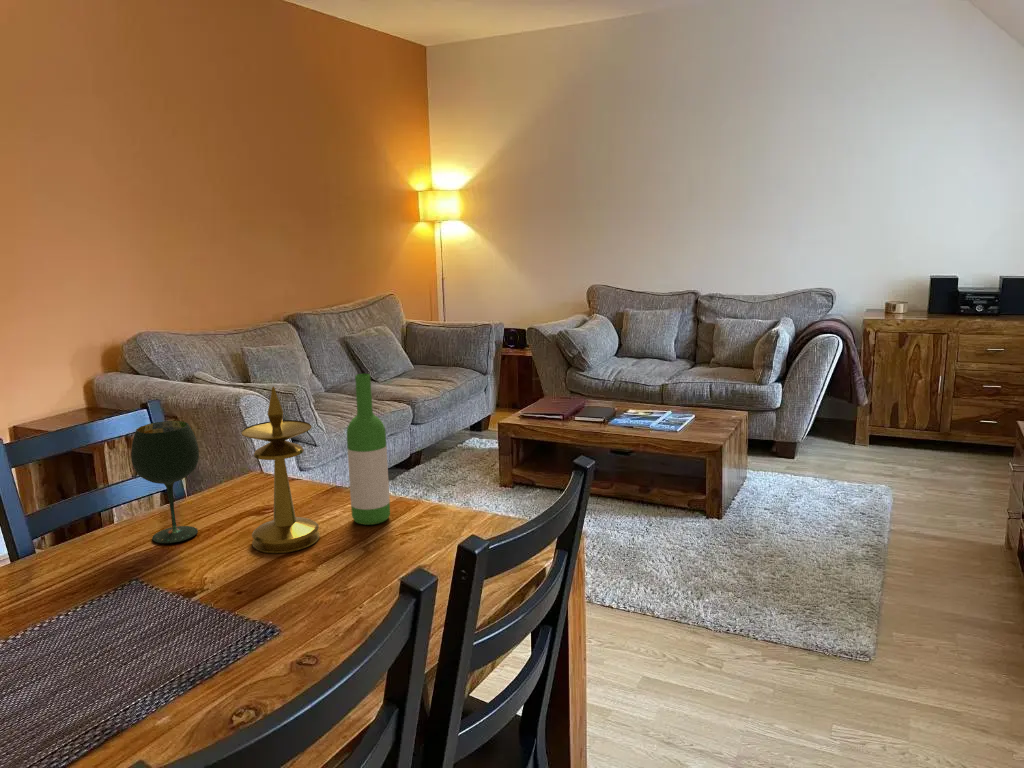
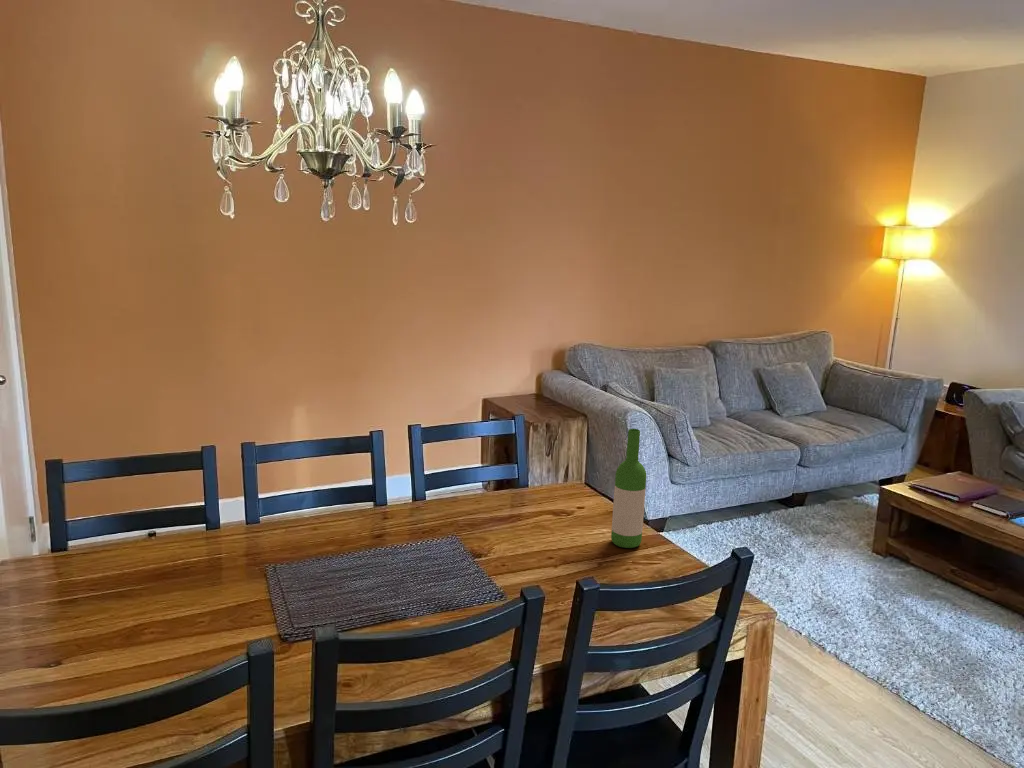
candlestick: present [241,387,320,553] -> none [534,426,587,549]
wine glass: present [131,421,199,543] -> none [476,432,520,518]

